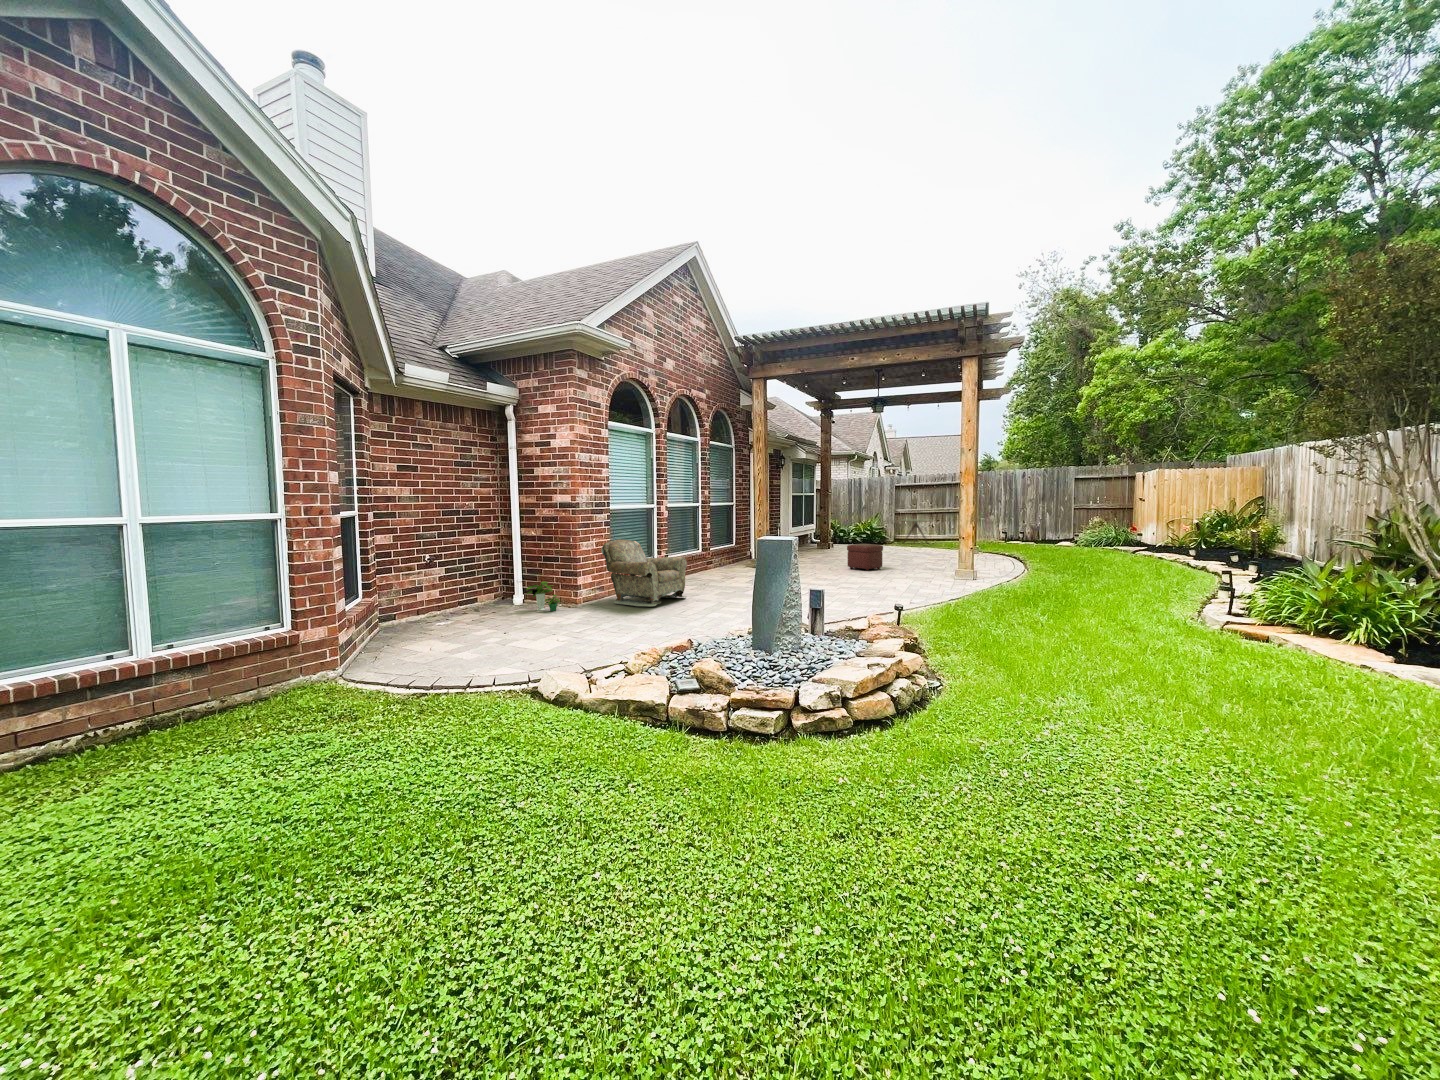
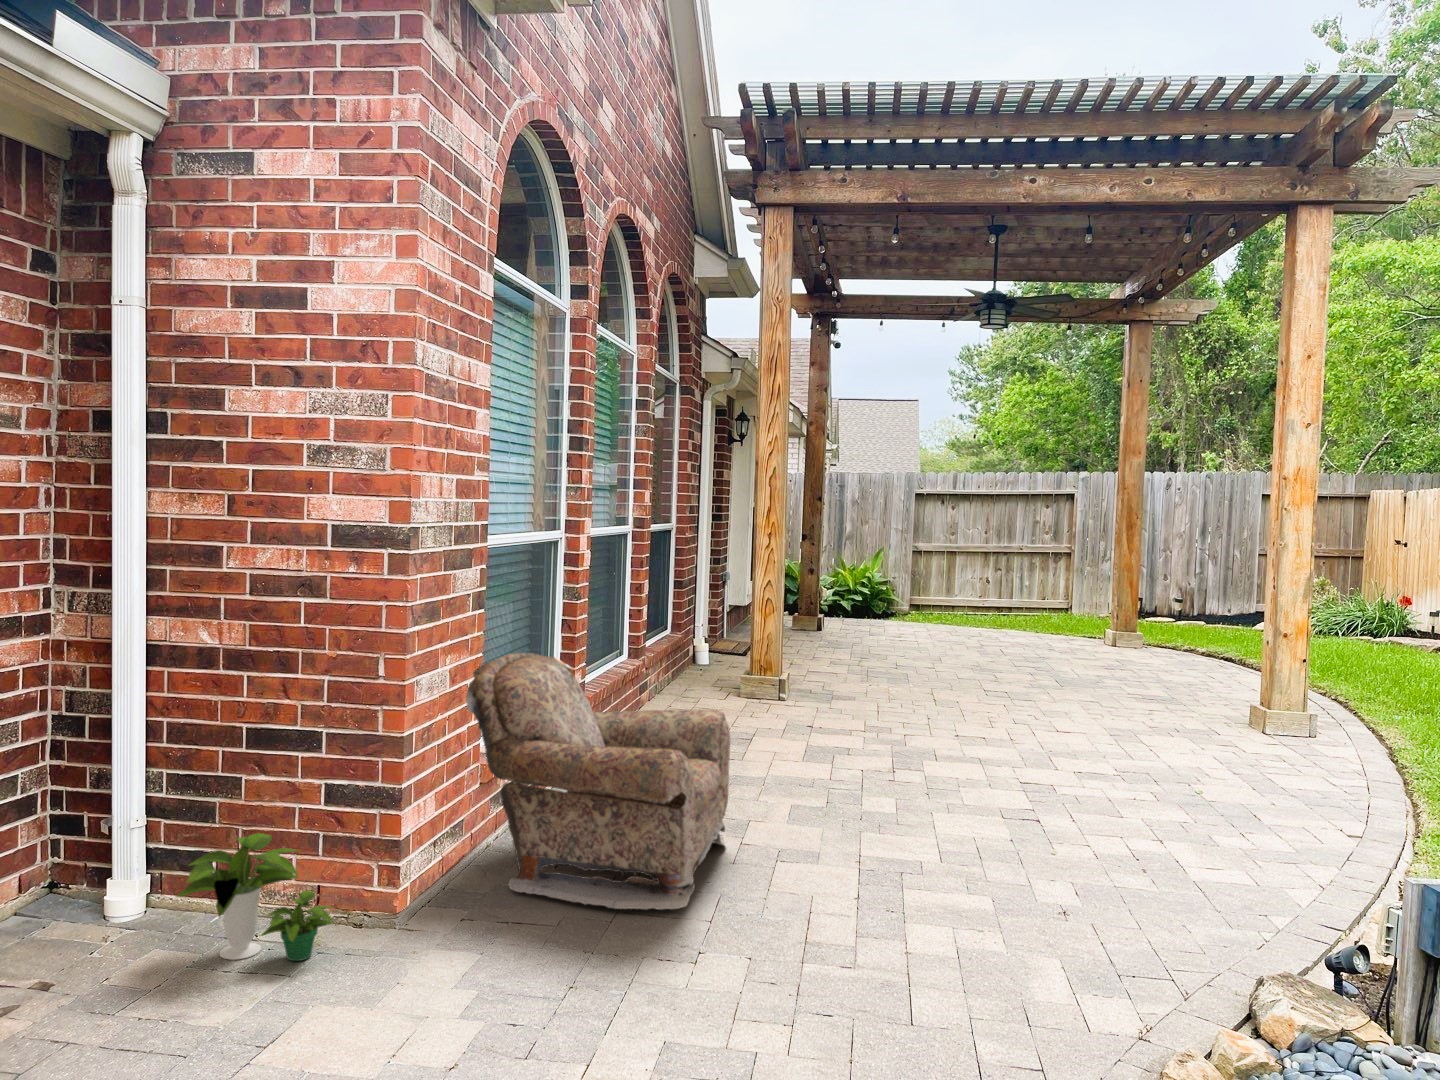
round table: present [900,519,932,540] -> none [926,562,999,615]
ottoman: present [847,544,883,571] -> none [963,633,1047,703]

